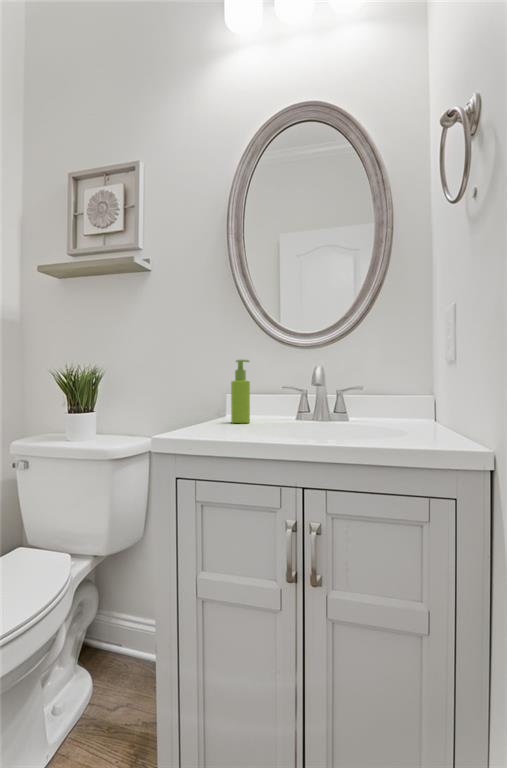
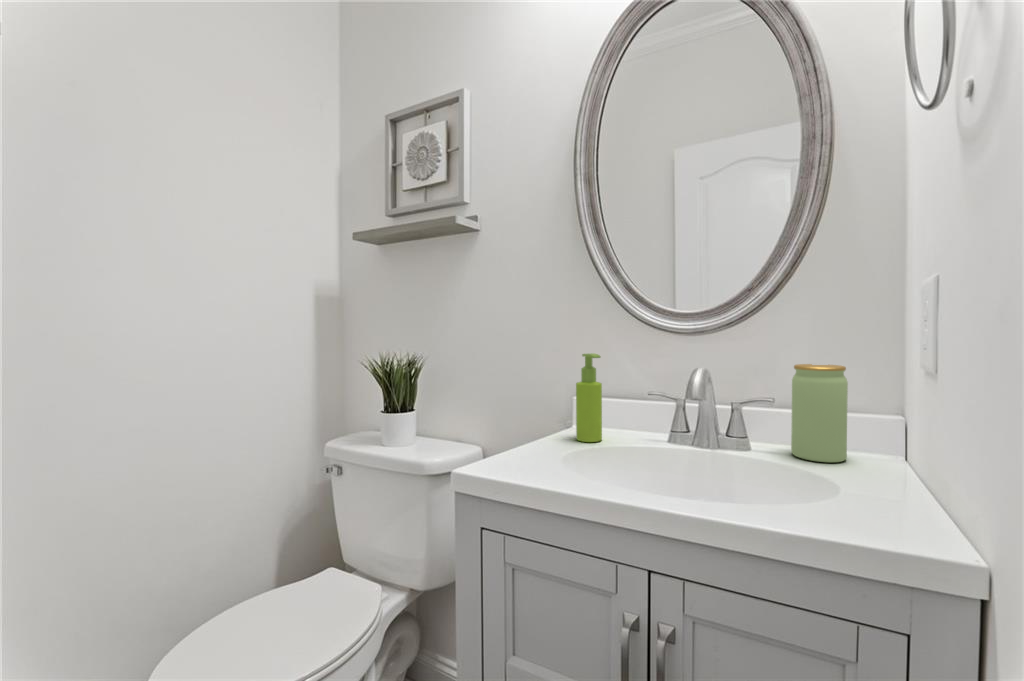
jar: none [373,364,404,424] -> present [791,364,848,462]

